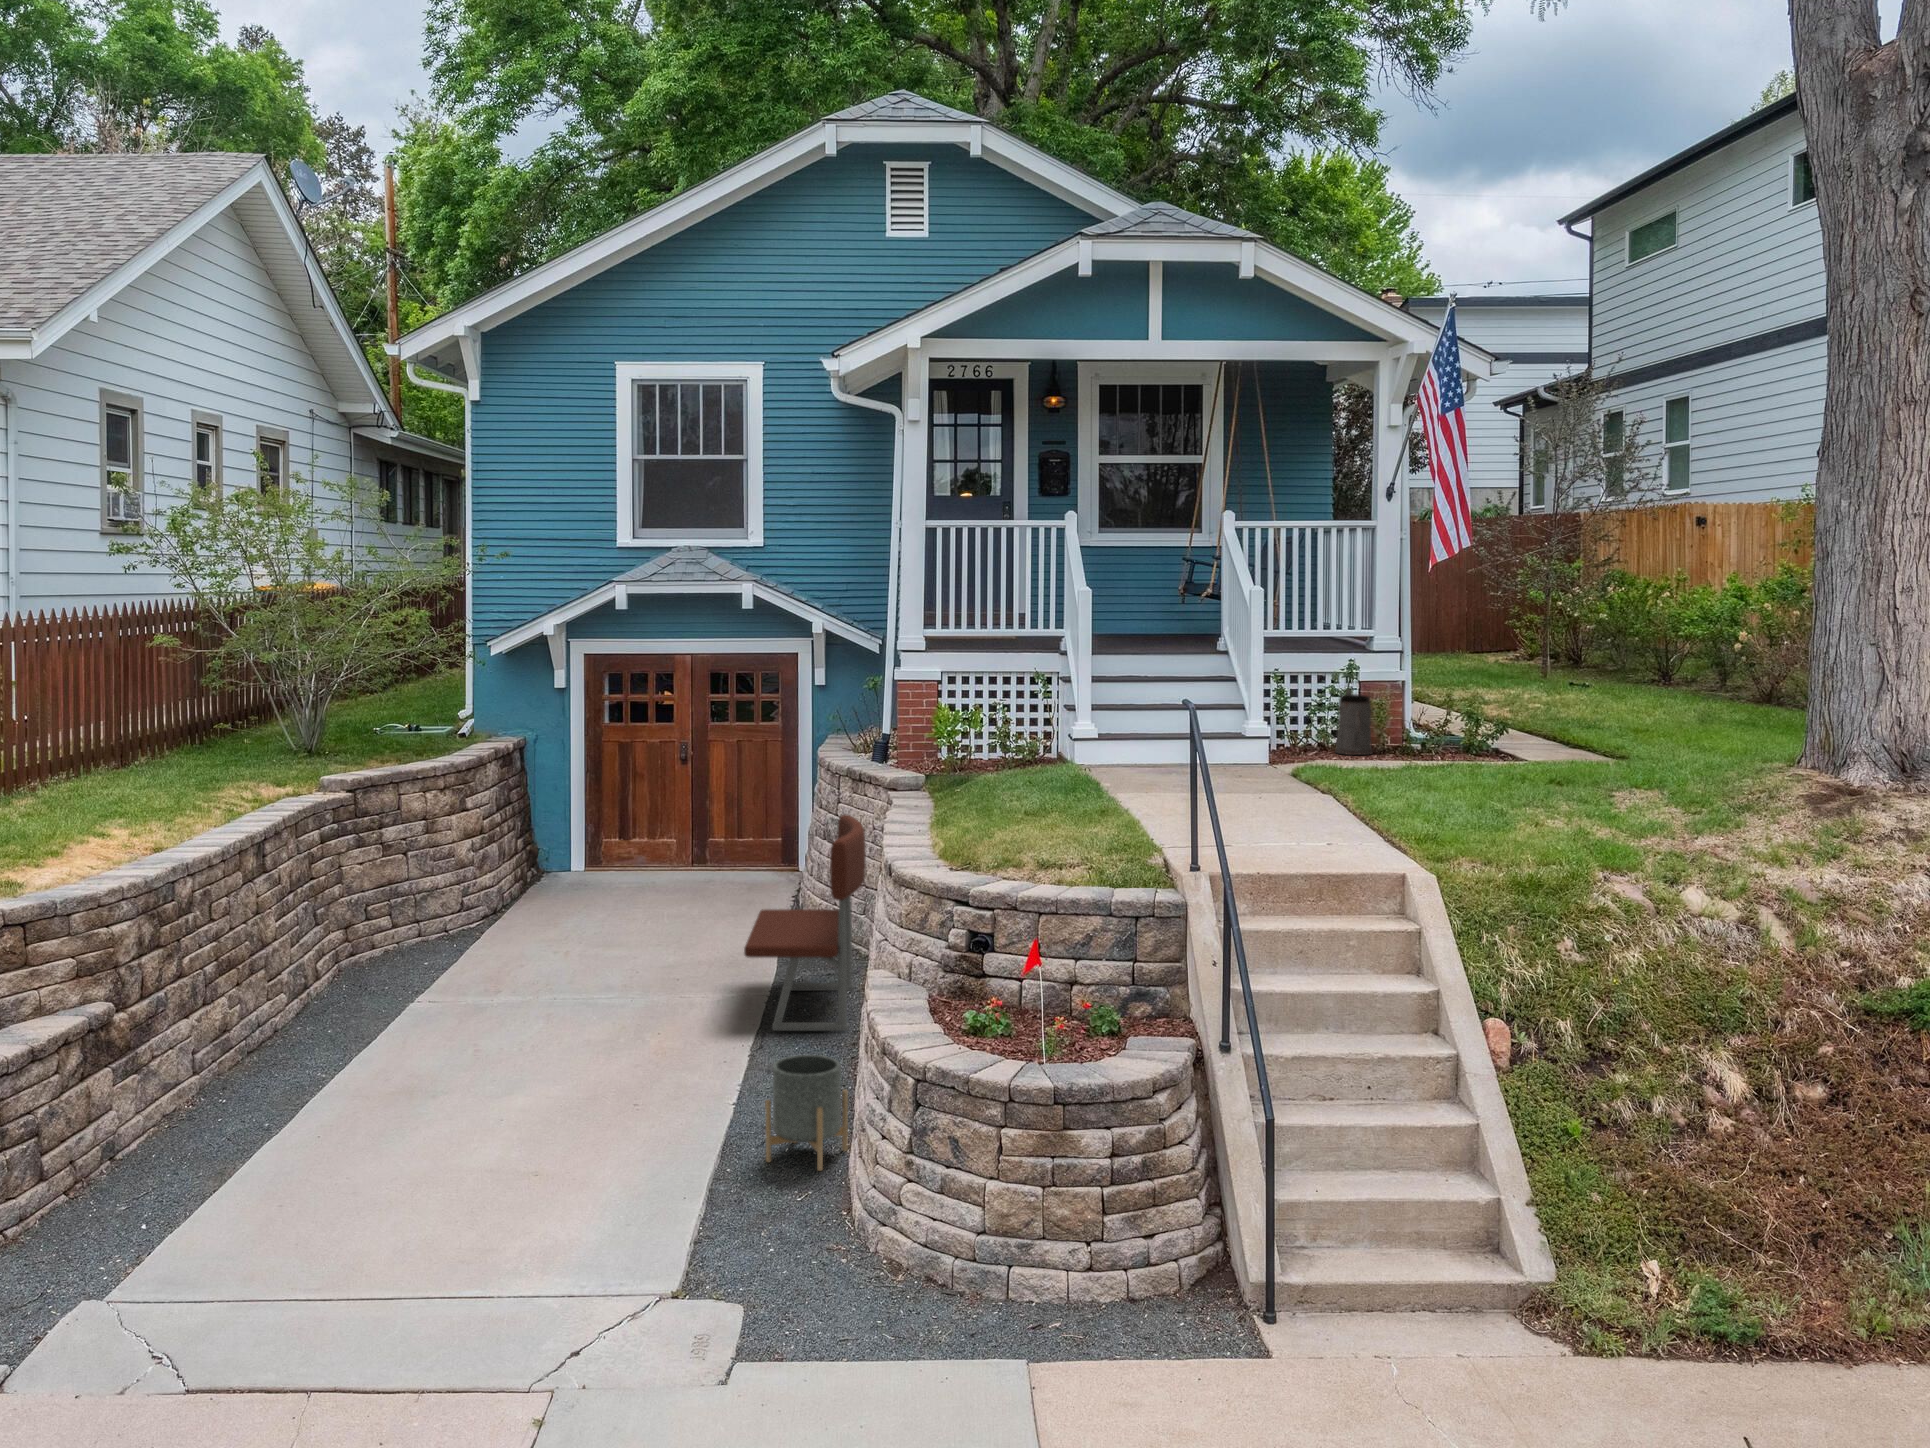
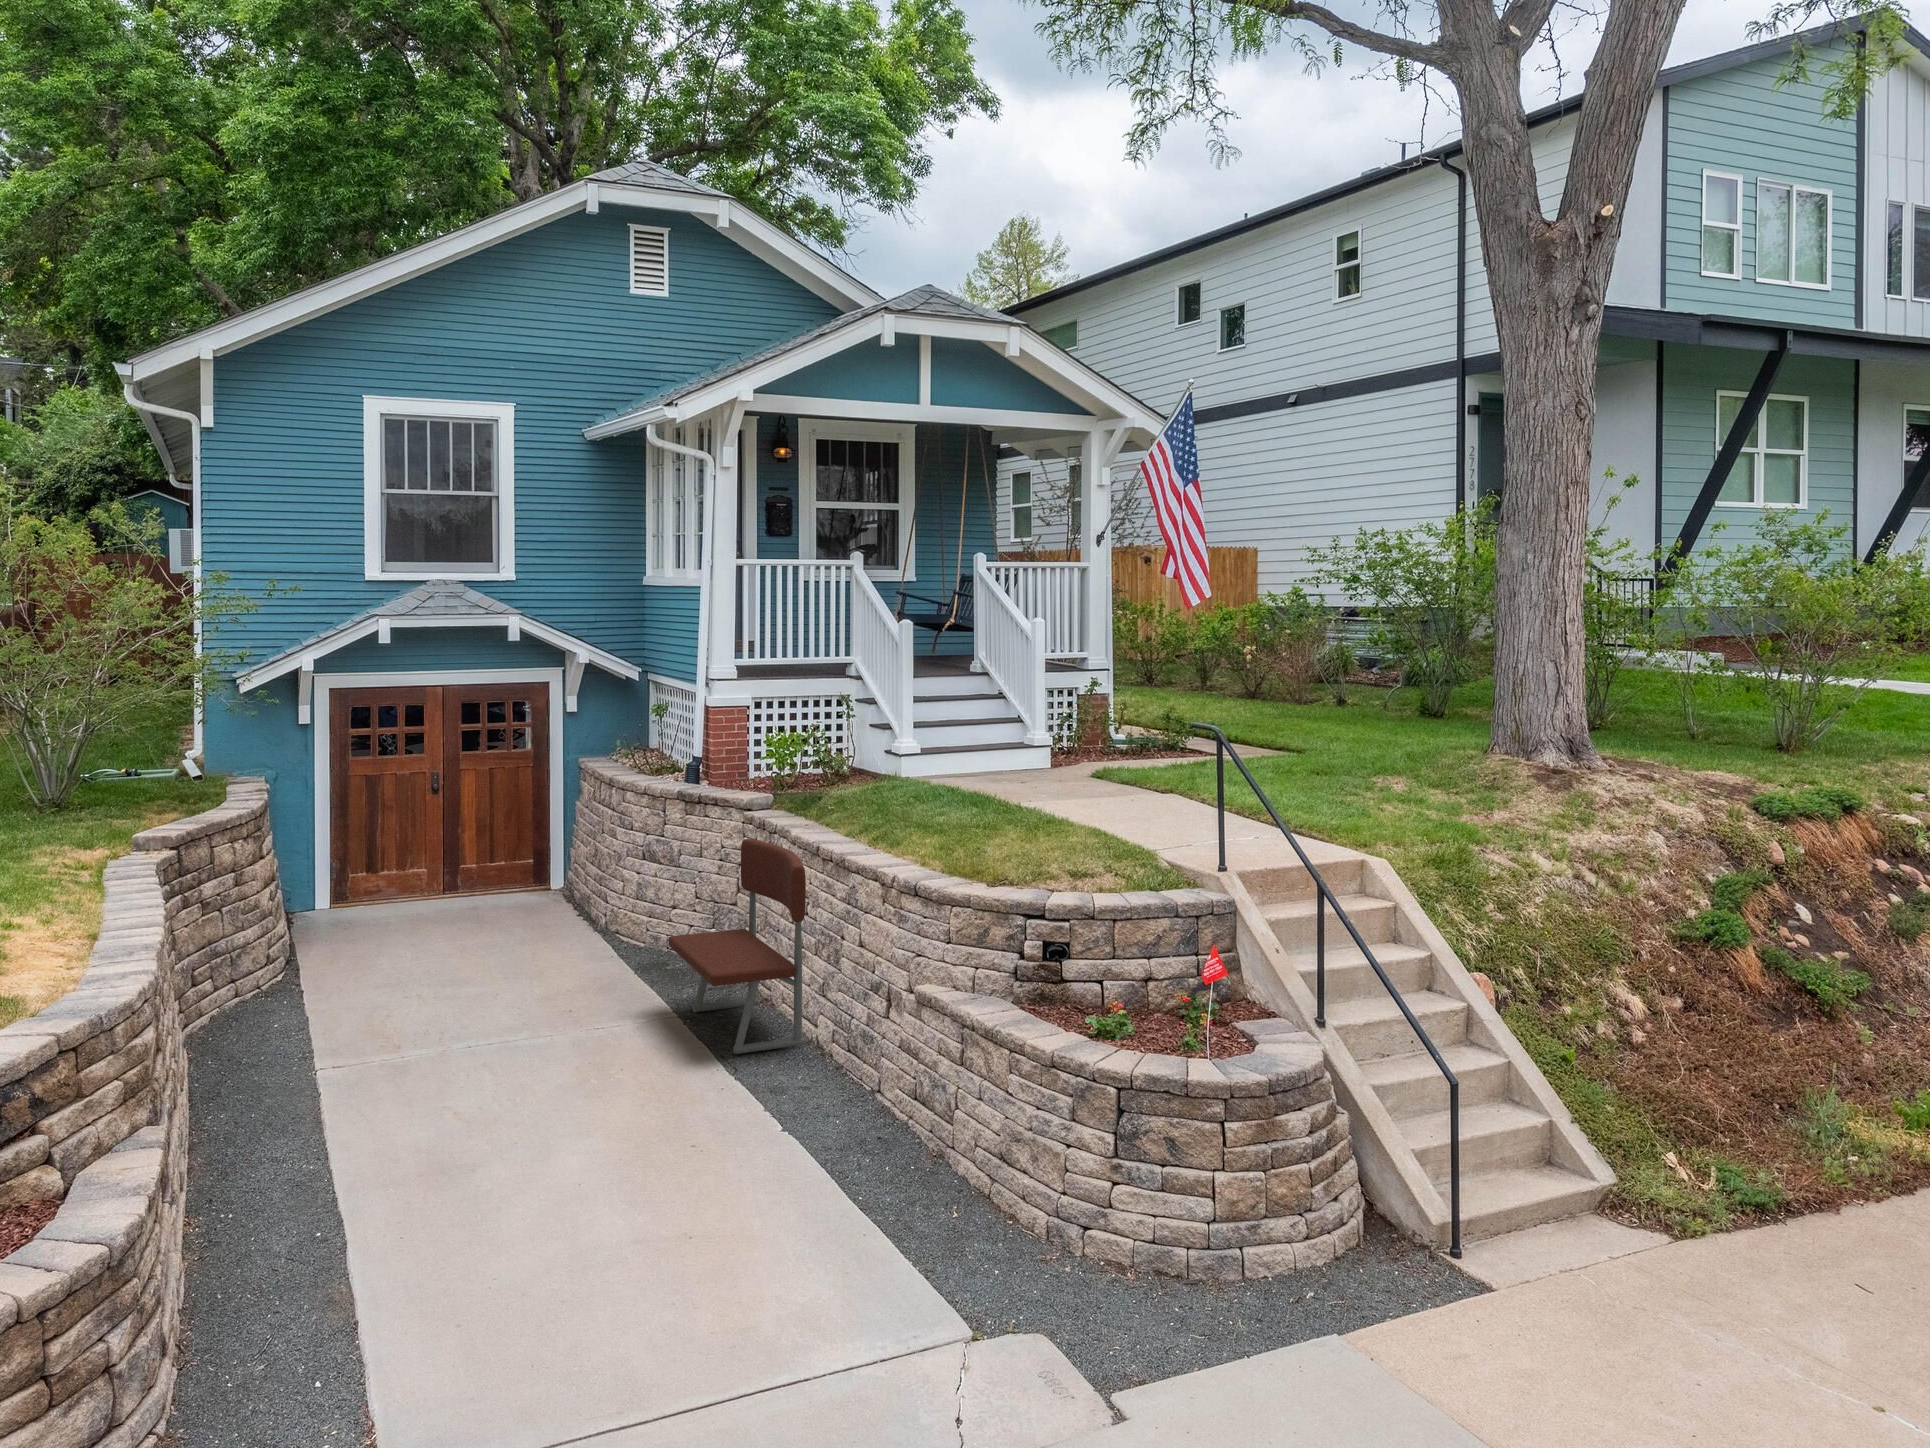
watering can: present [1335,685,1373,755] -> none [1086,700,1121,760]
planter: present [765,1055,848,1171] -> none [884,1076,949,1187]

